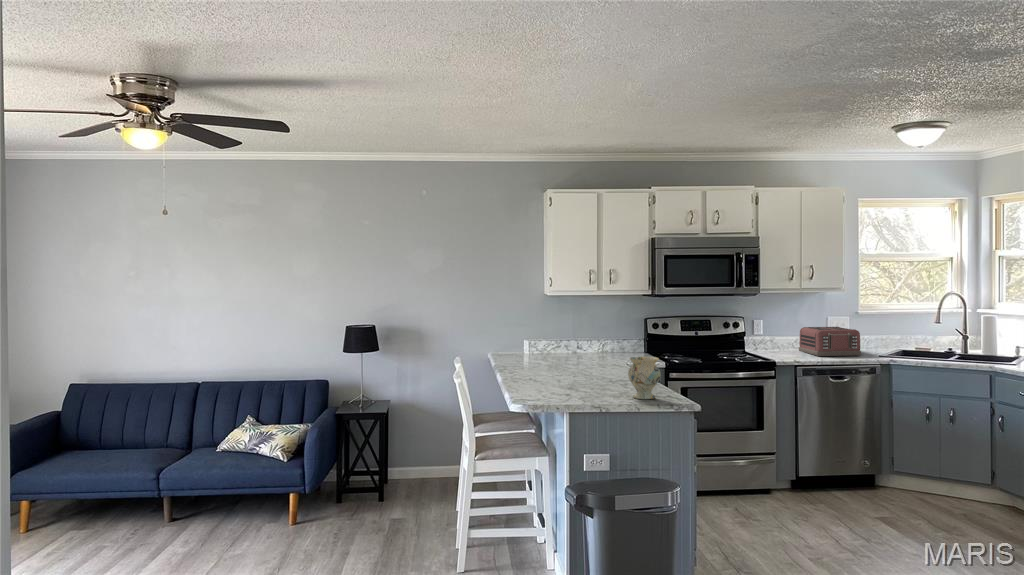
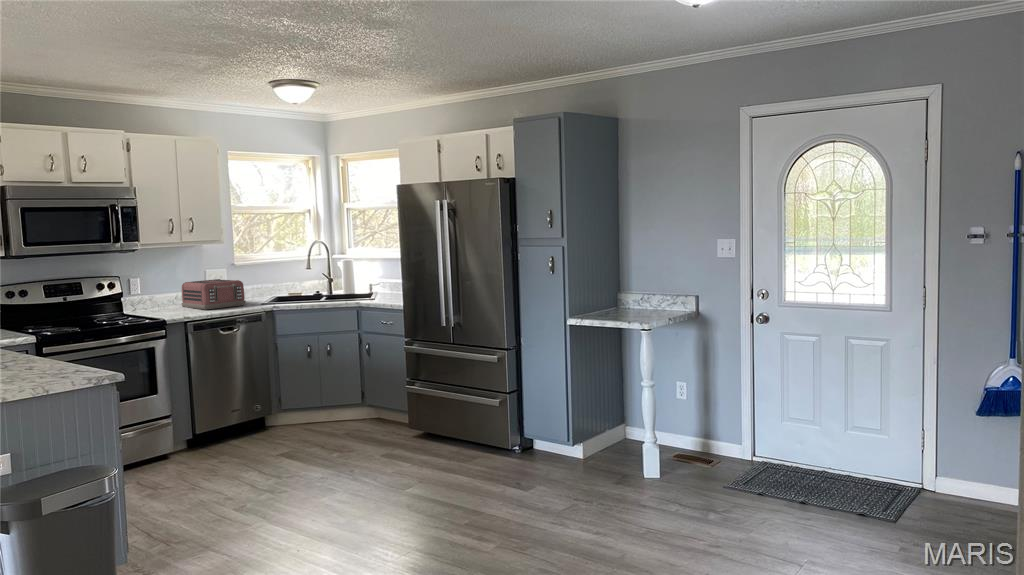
vase: present [628,357,660,399] -> none [19,326,65,379]

